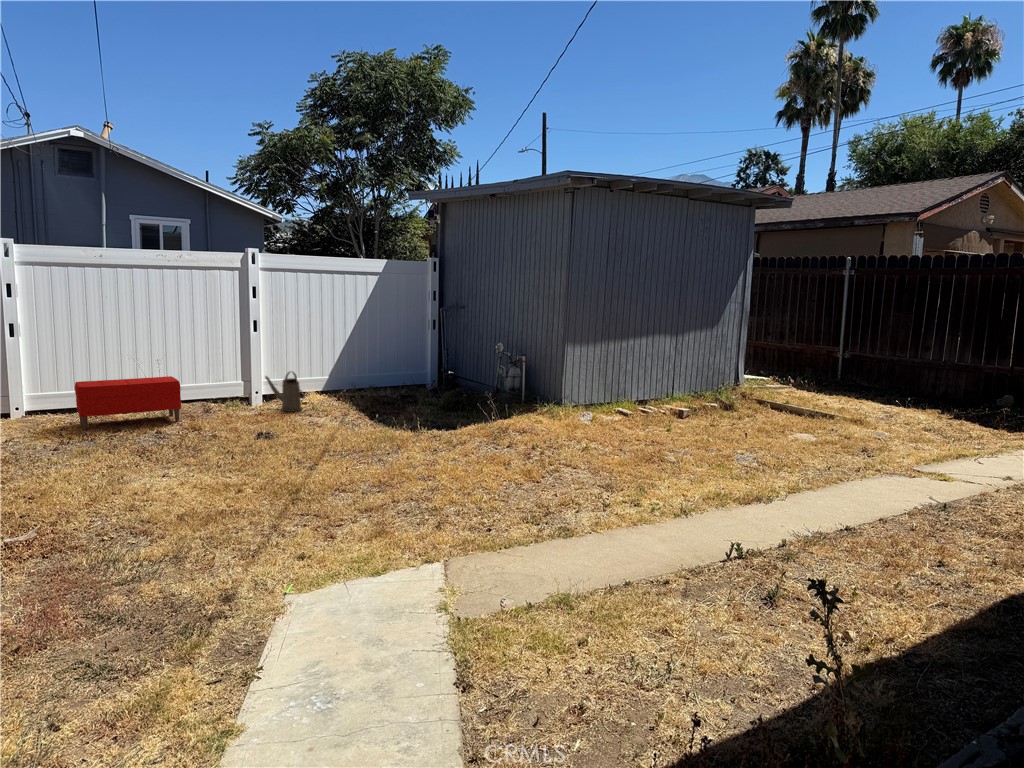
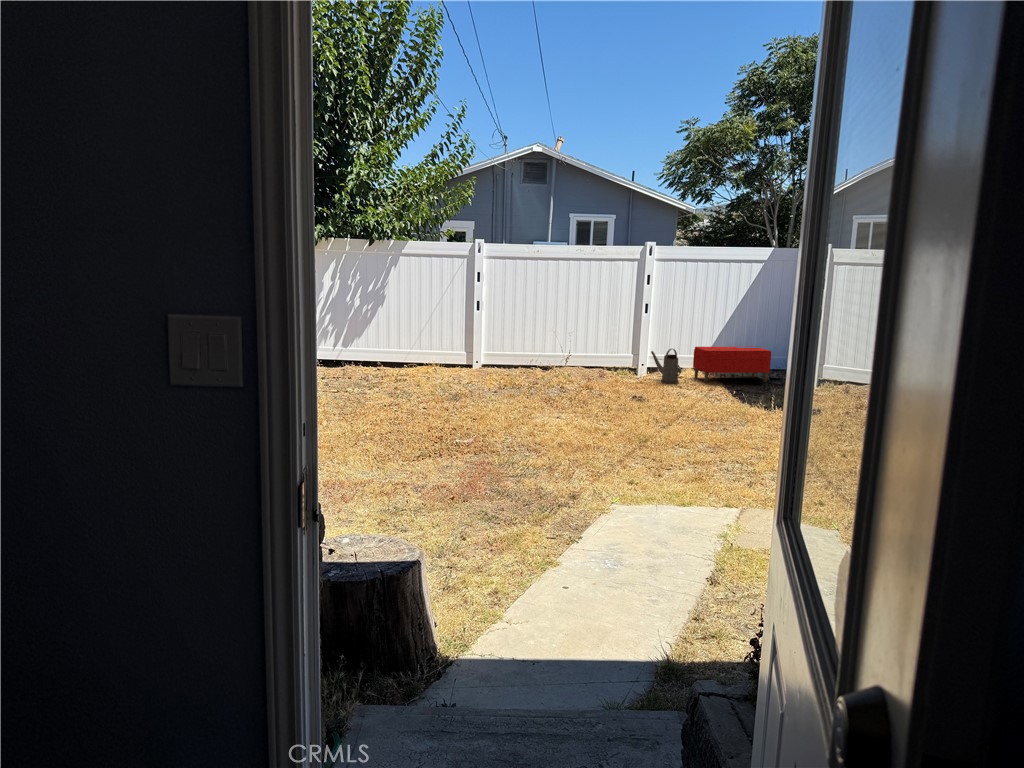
bench: present [75,376,181,430] -> present [693,347,771,383]

